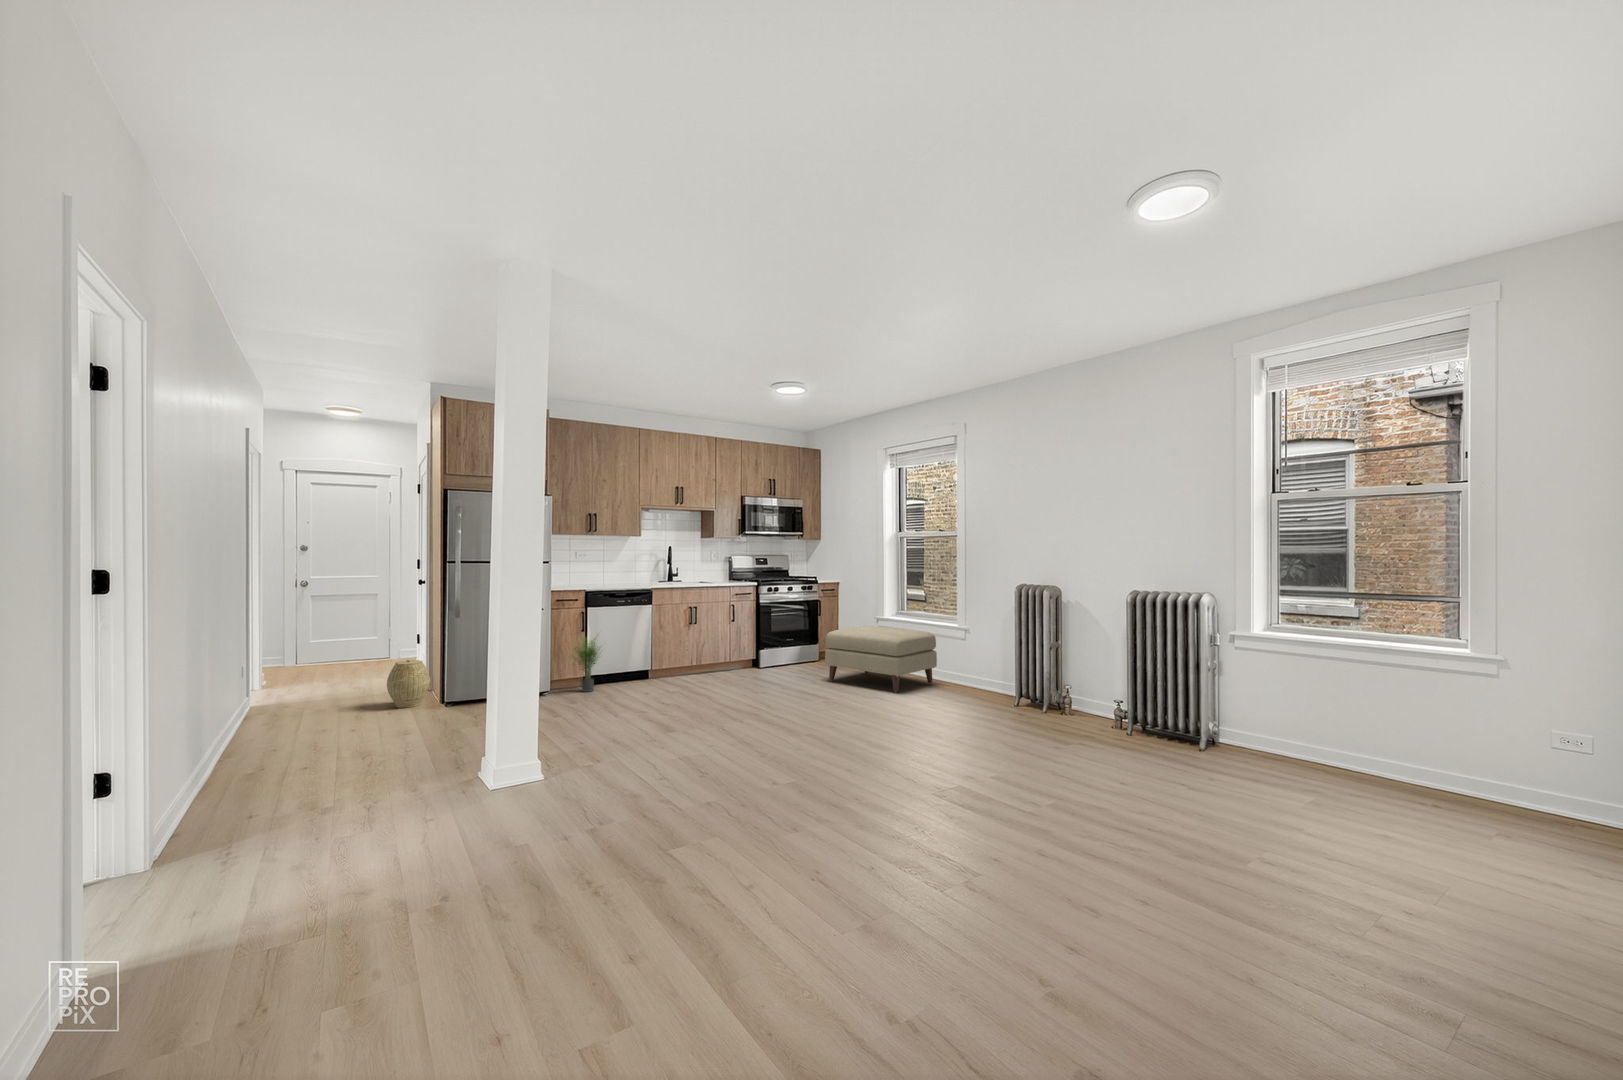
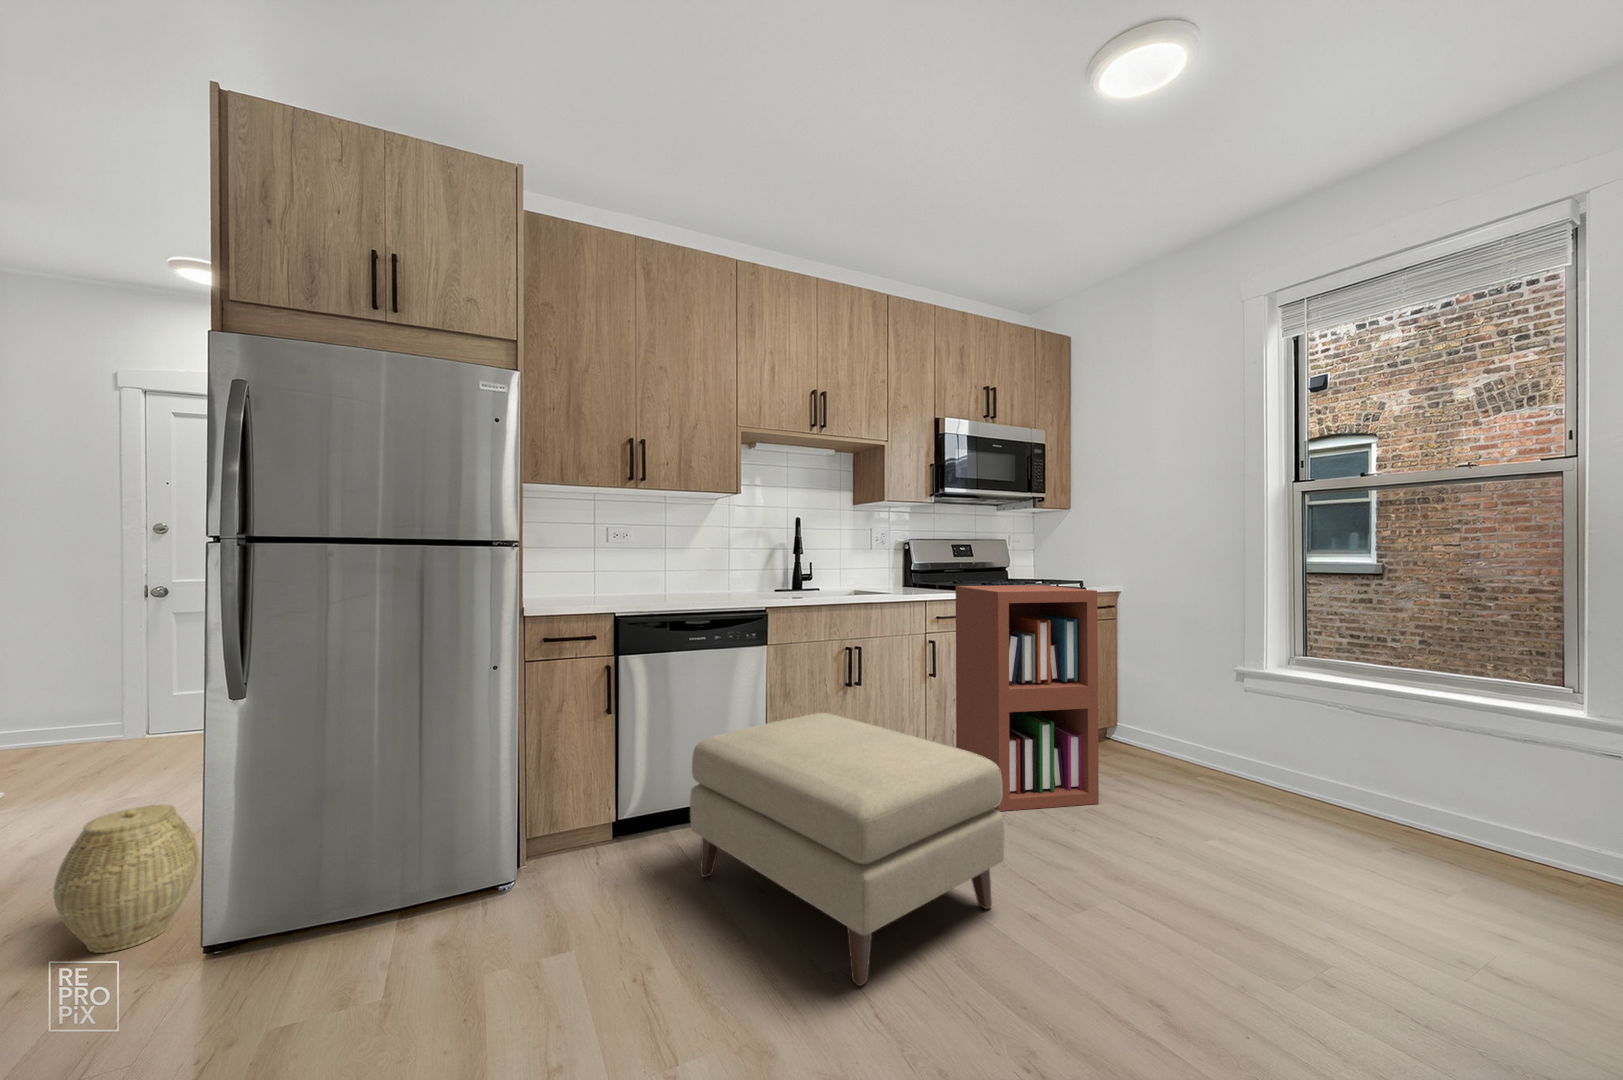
bookshelf: none [746,579,801,677] -> present [956,585,1099,811]
ottoman: present [825,626,937,693] -> present [690,713,1005,986]
potted plant: present [574,639,600,692] -> none [551,716,663,874]

